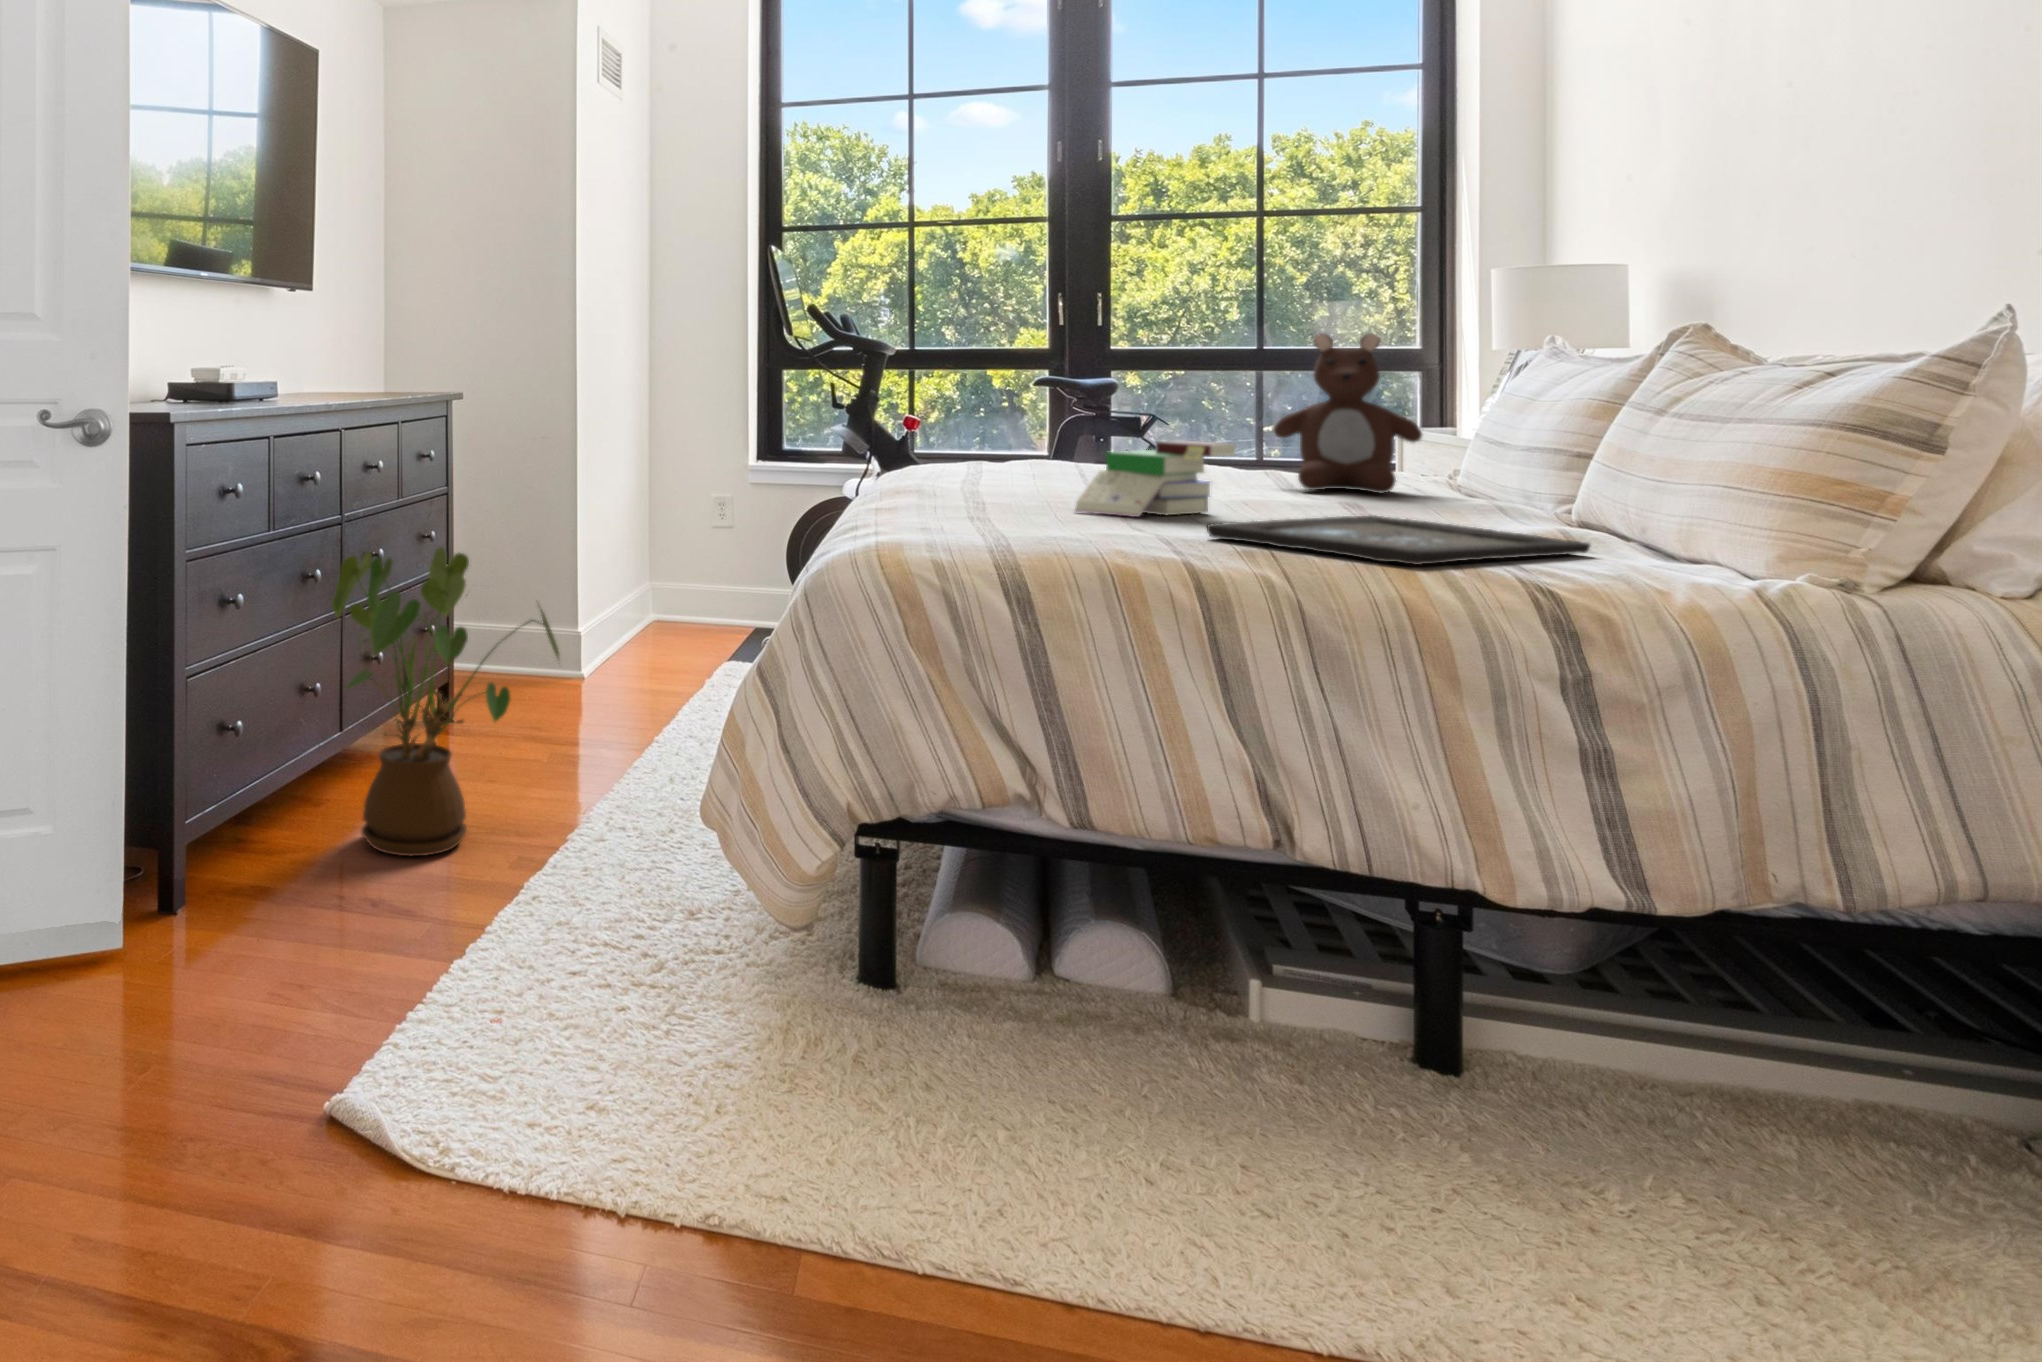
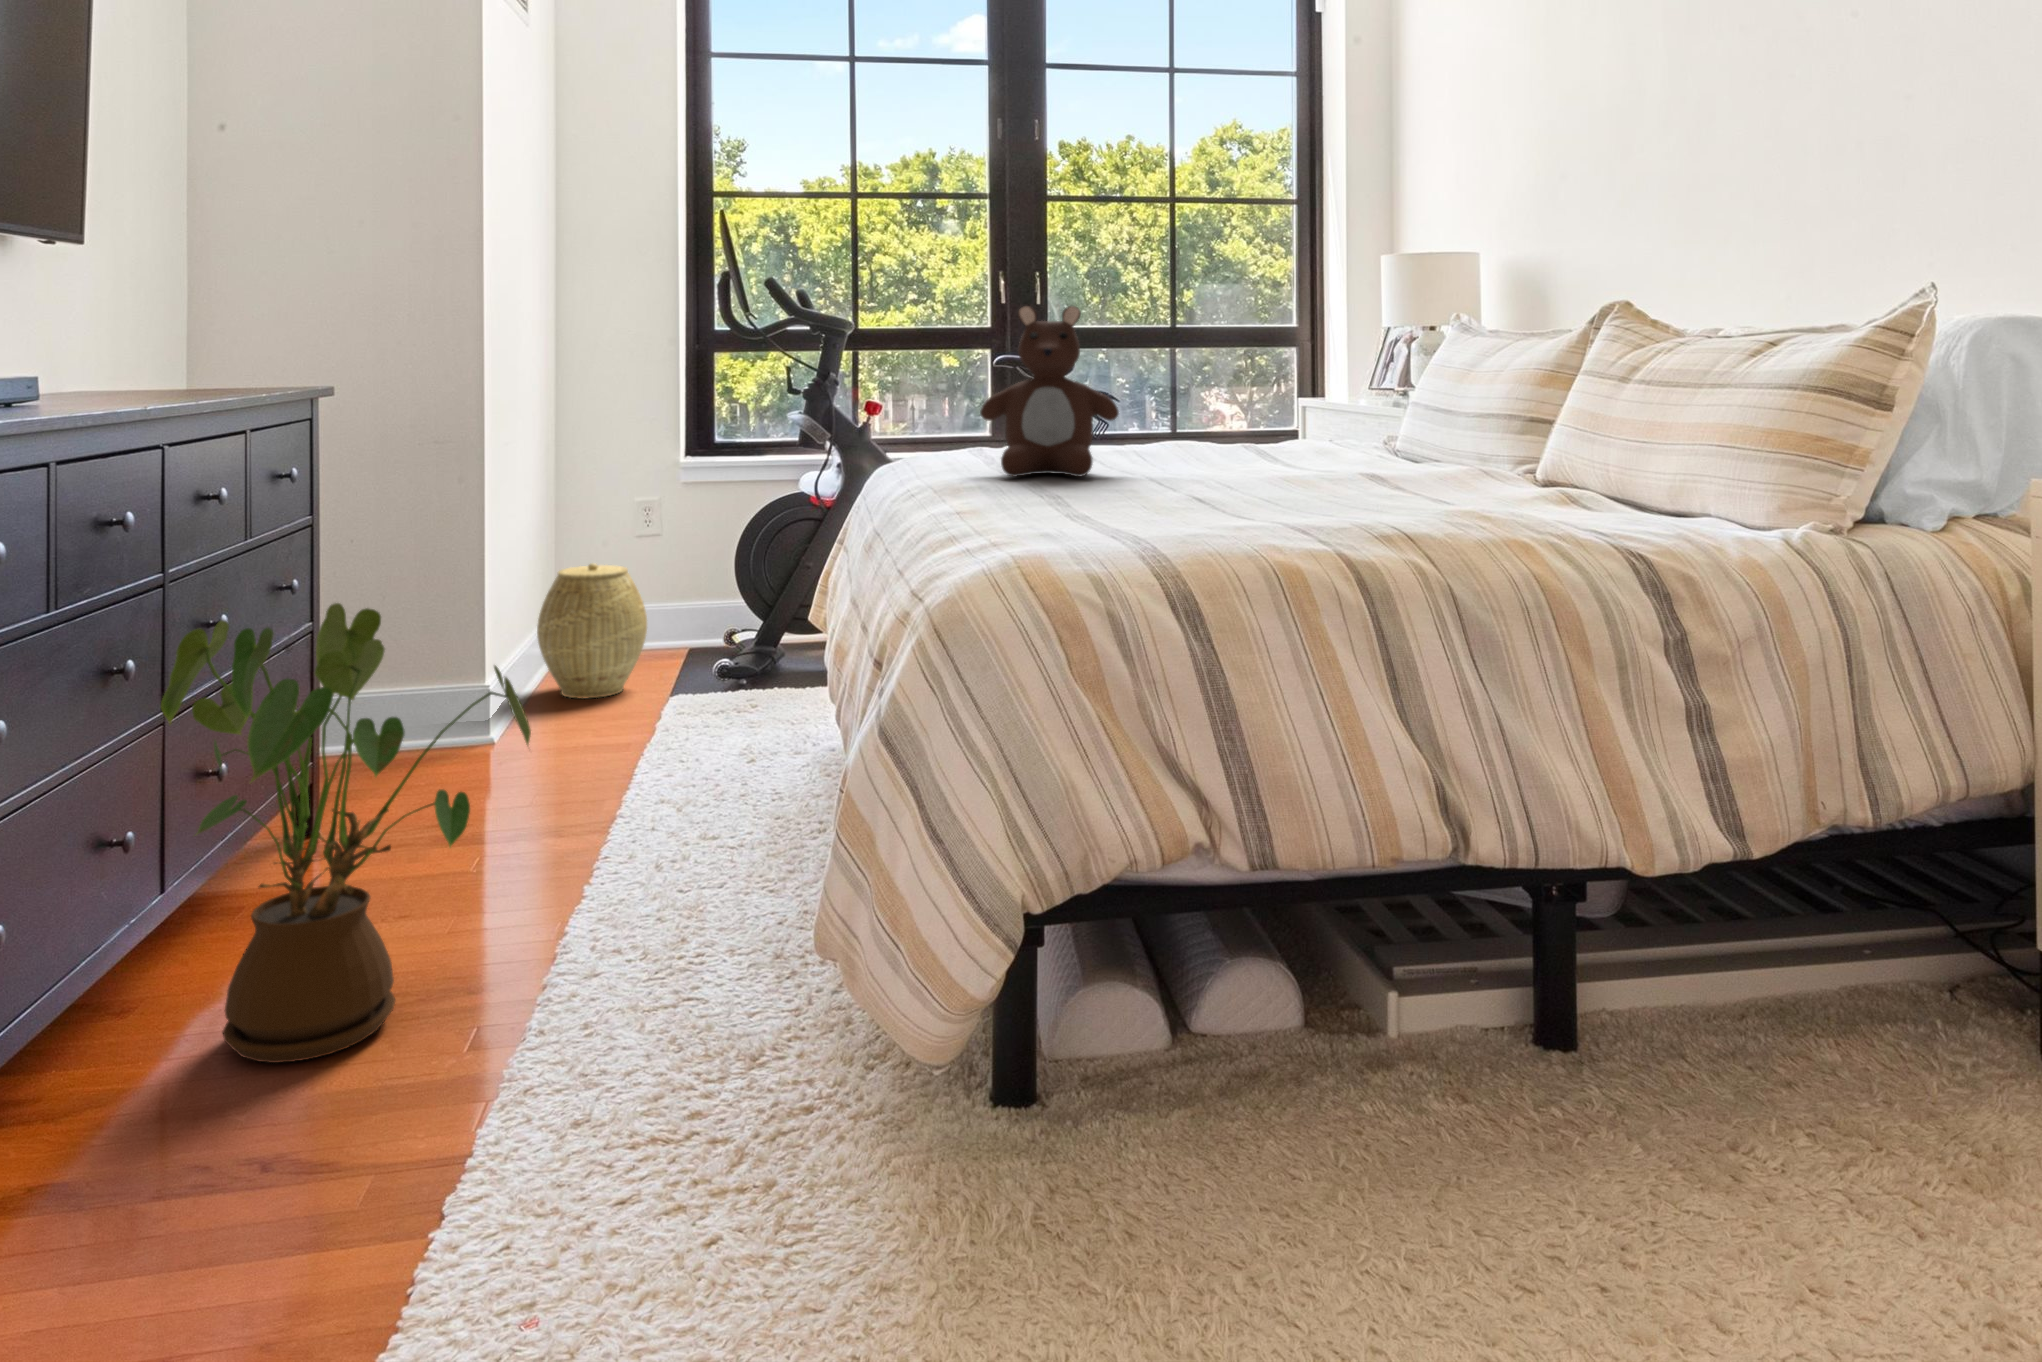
teddy bear: present [1274,333,1422,493] -> present [980,306,1119,476]
book: present [1075,441,1235,517] -> none [1139,420,1286,504]
tray: present [1207,516,1591,565] -> none [1309,488,1626,538]
woven basket: none [629,543,717,656] -> present [537,563,647,699]

